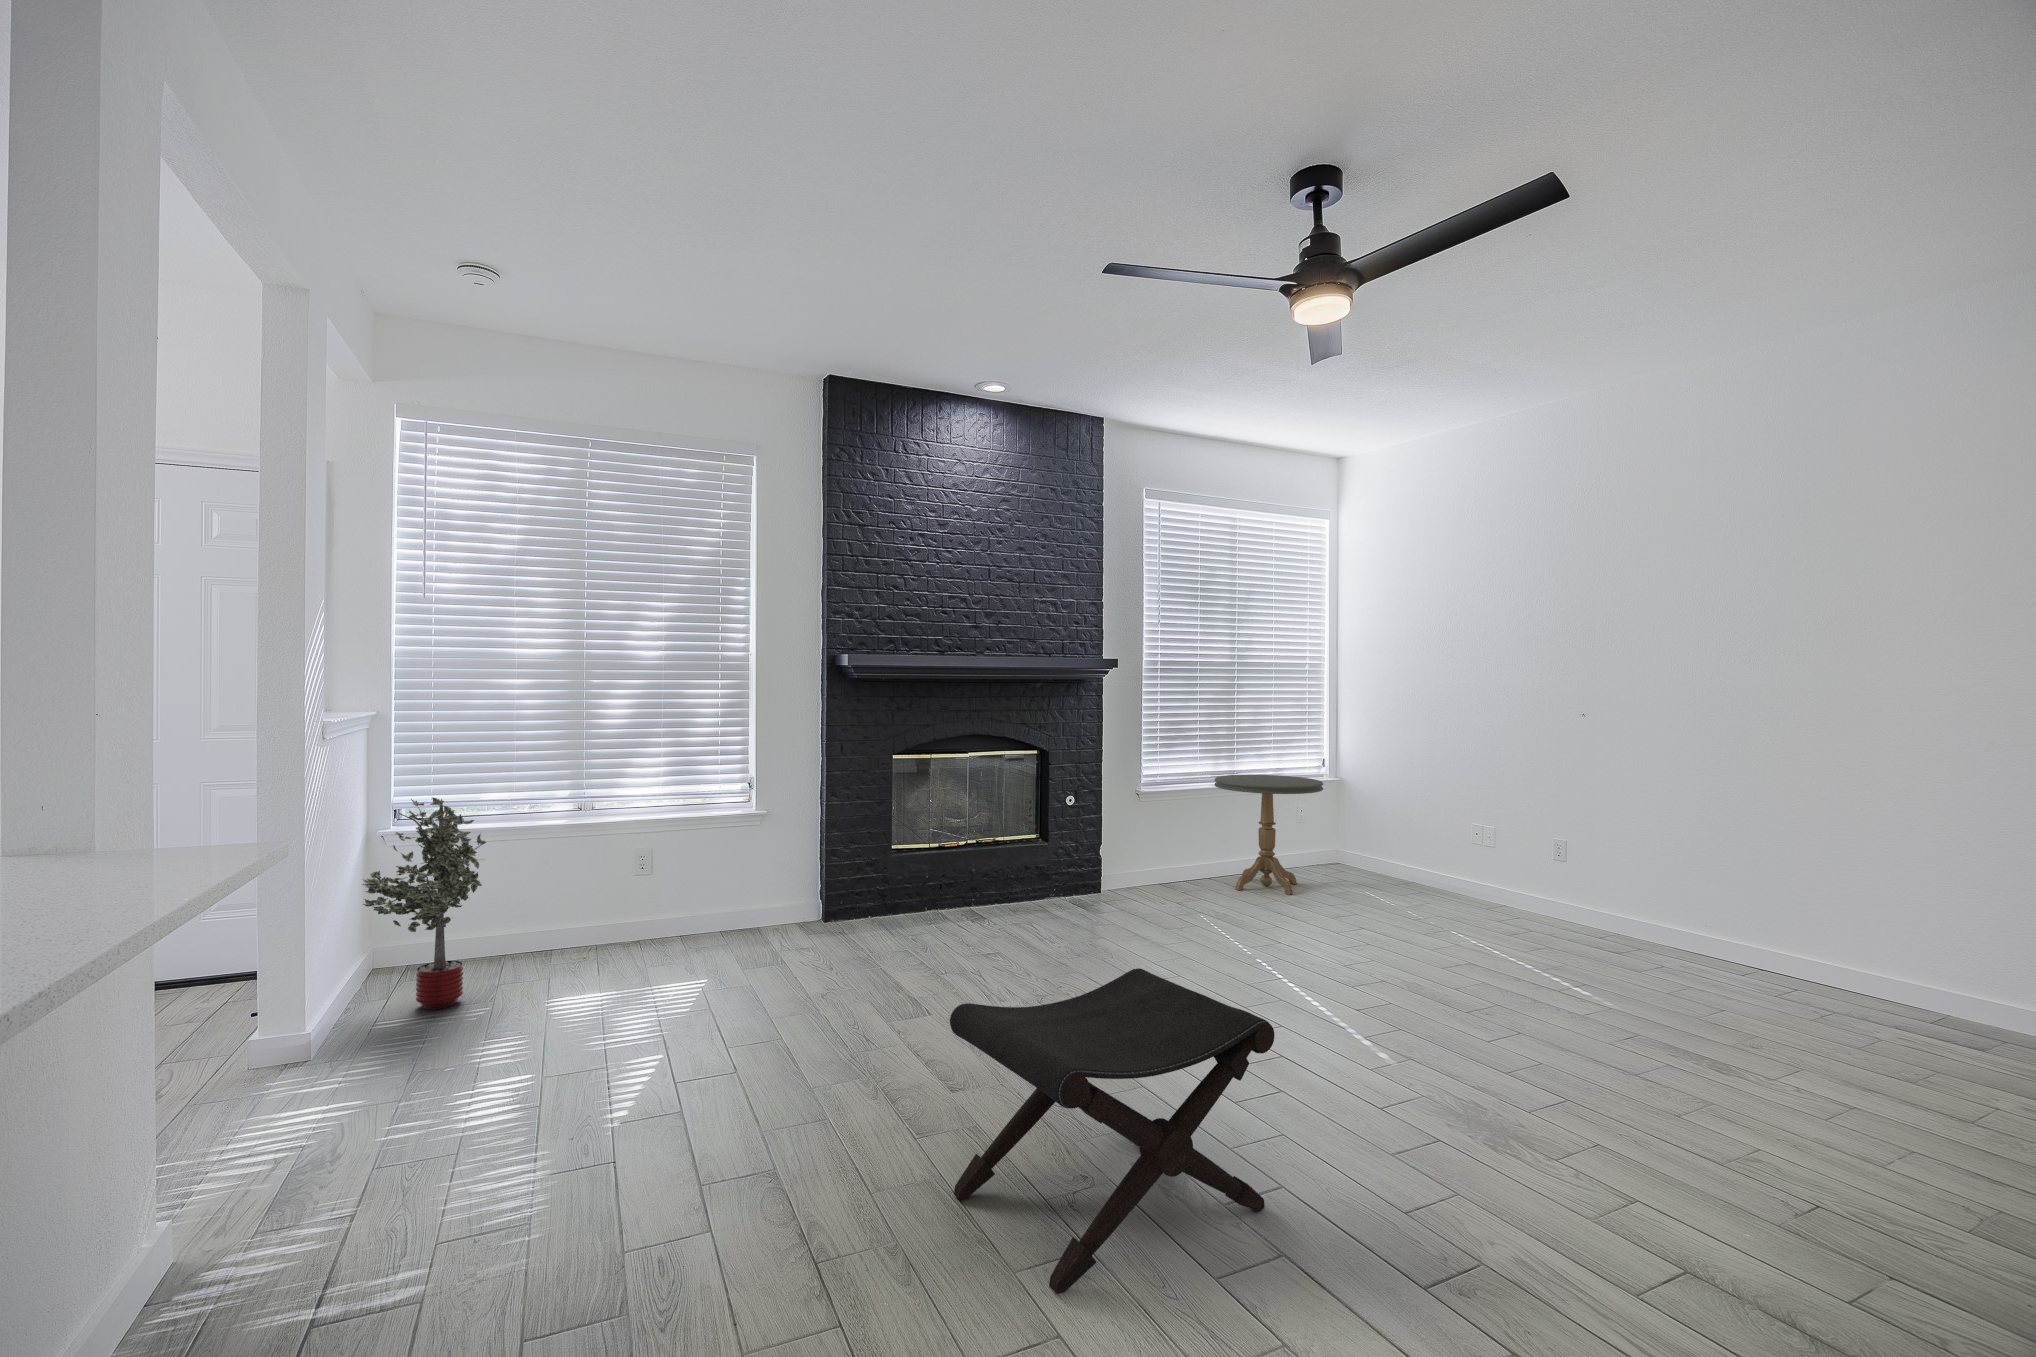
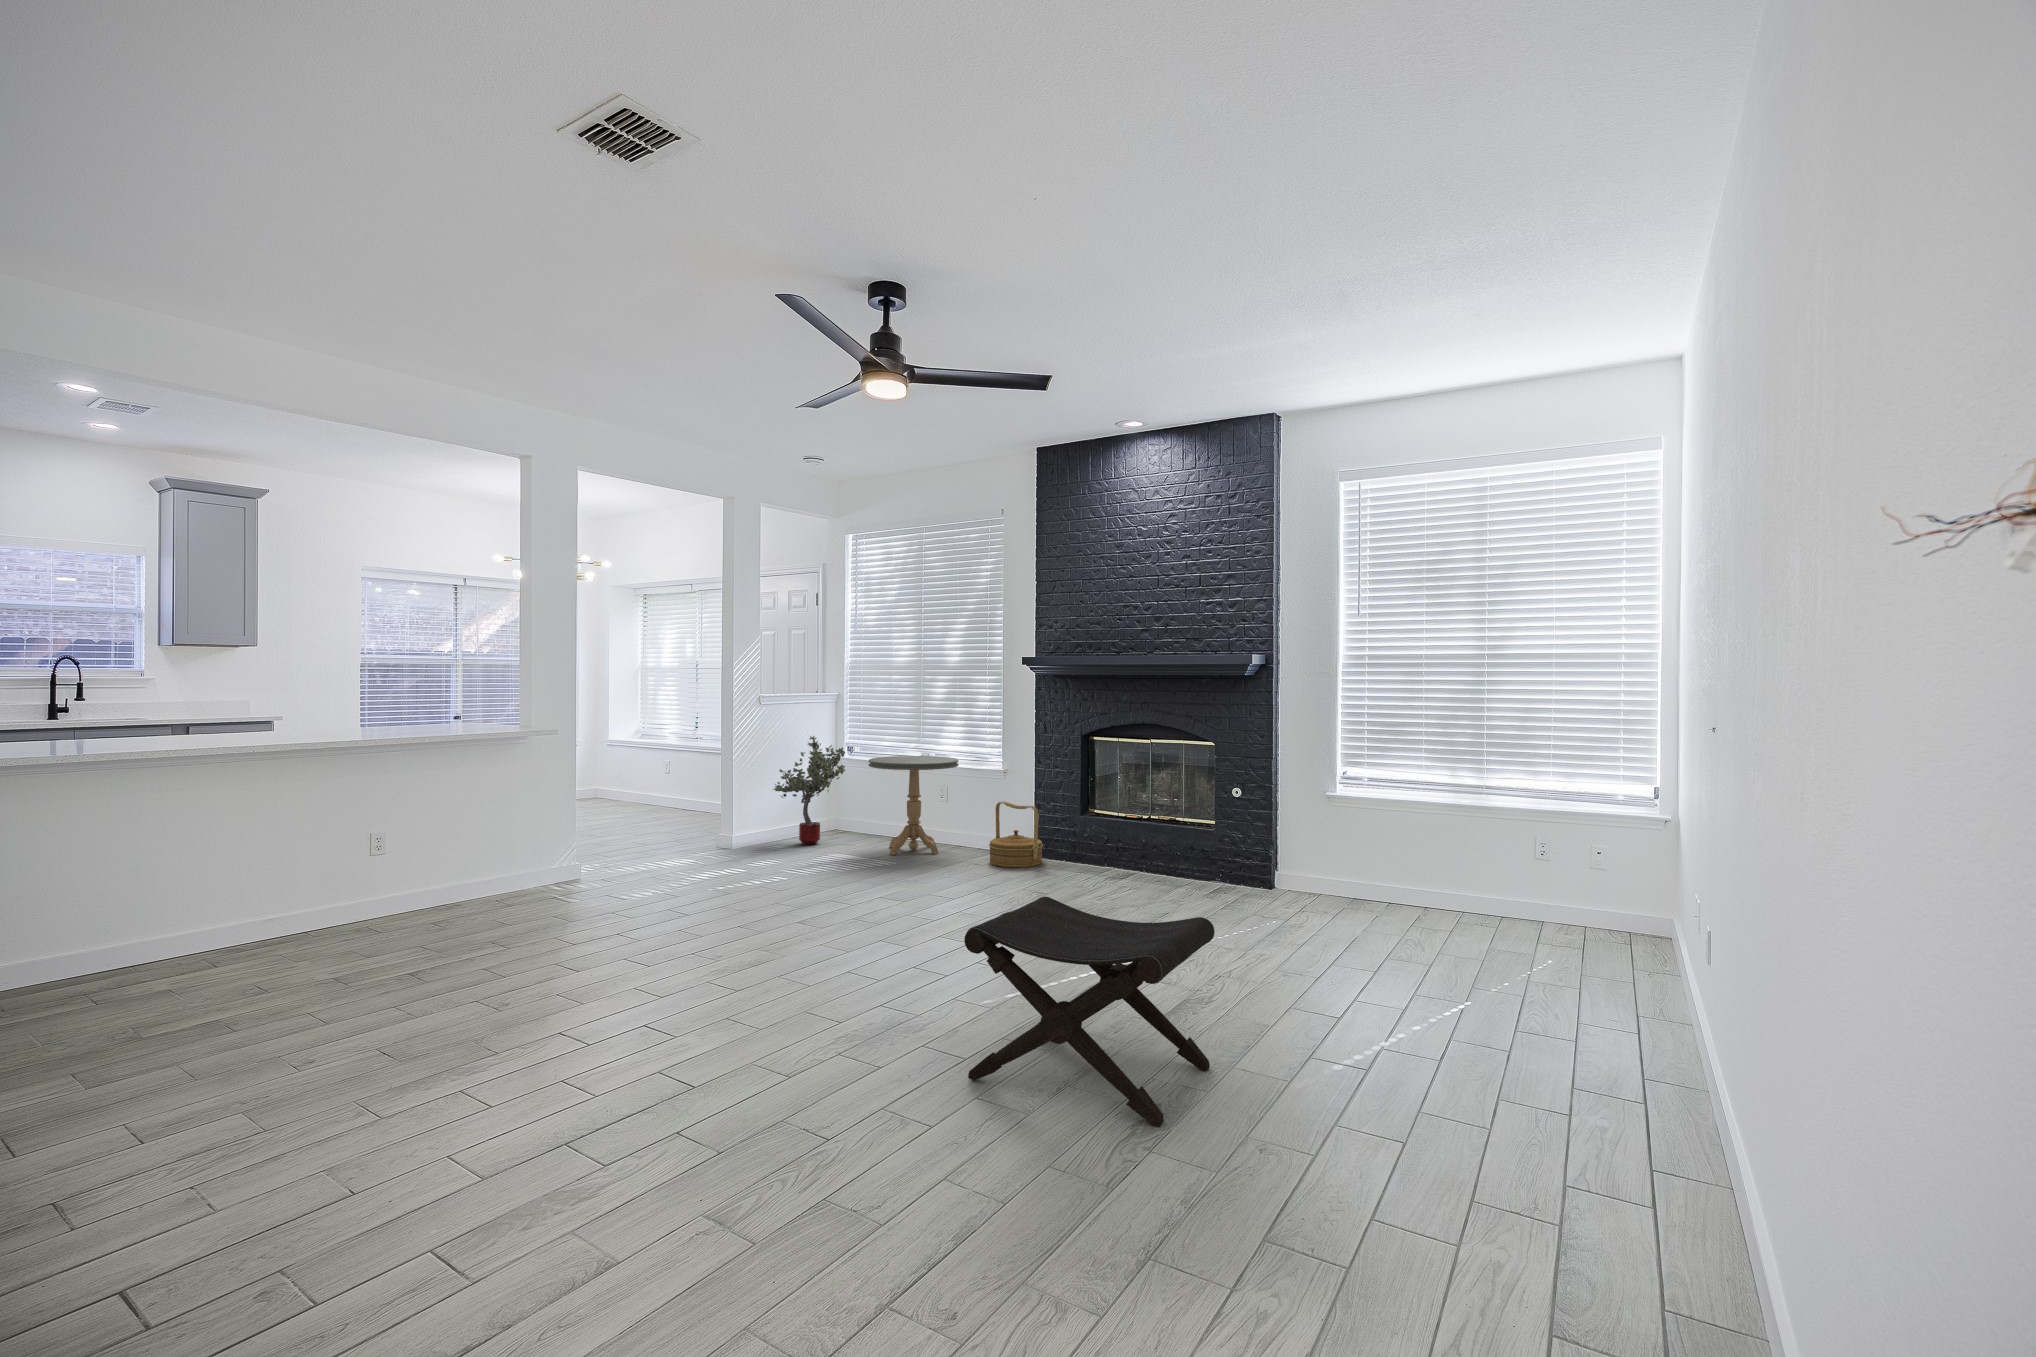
side table: present [1215,775,1323,895] -> present [869,756,959,855]
woven basket: none [793,854,875,944] -> present [989,802,1043,867]
footstool: present [950,968,1274,1294] -> present [964,897,1215,1126]

